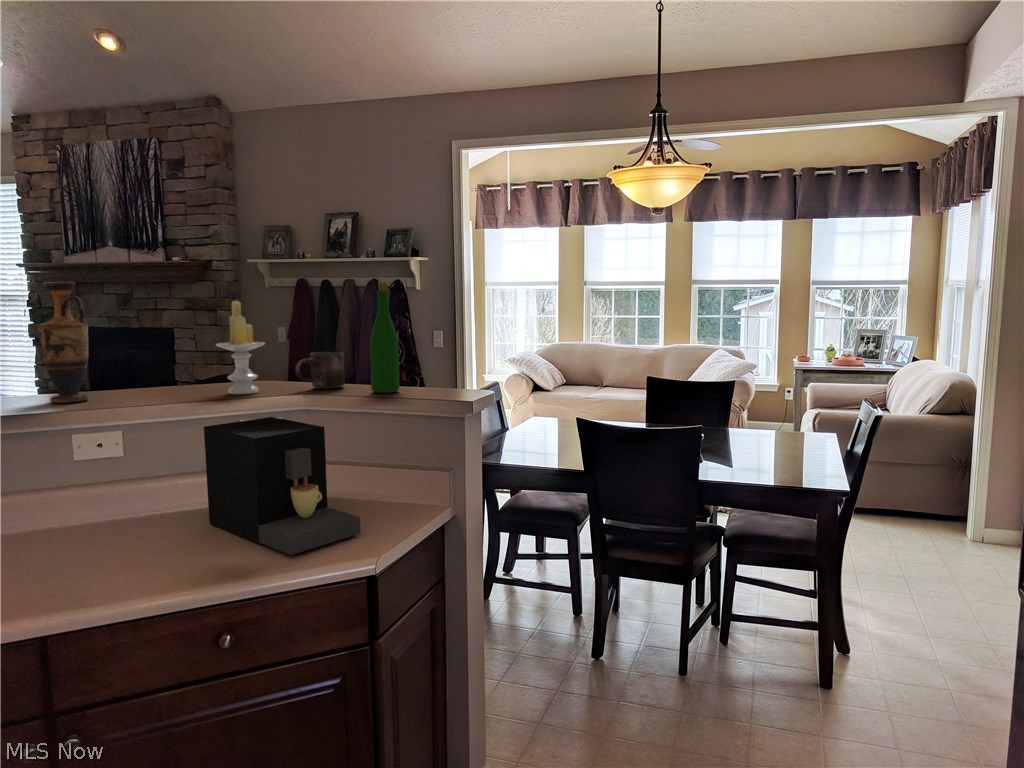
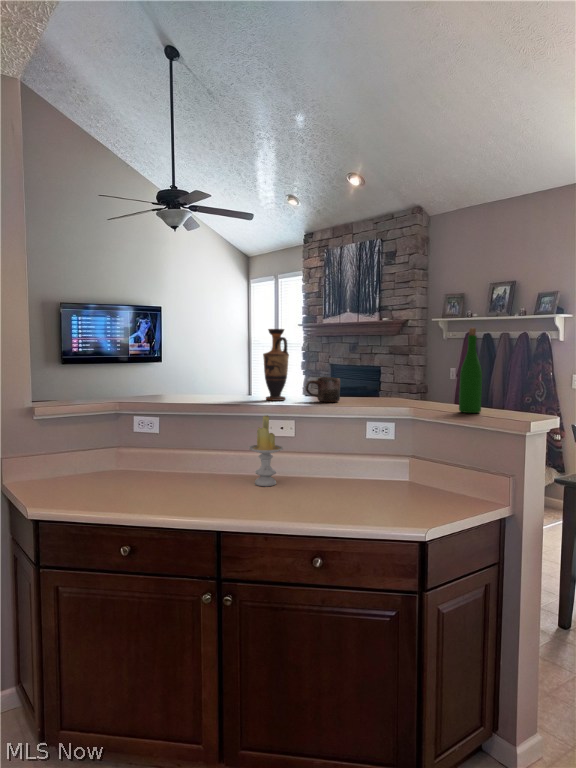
candle: present [216,301,265,394] -> present [249,416,283,486]
mug: present [296,352,345,389] -> present [306,377,340,402]
coffee maker: present [204,417,360,555] -> none [335,421,424,514]

